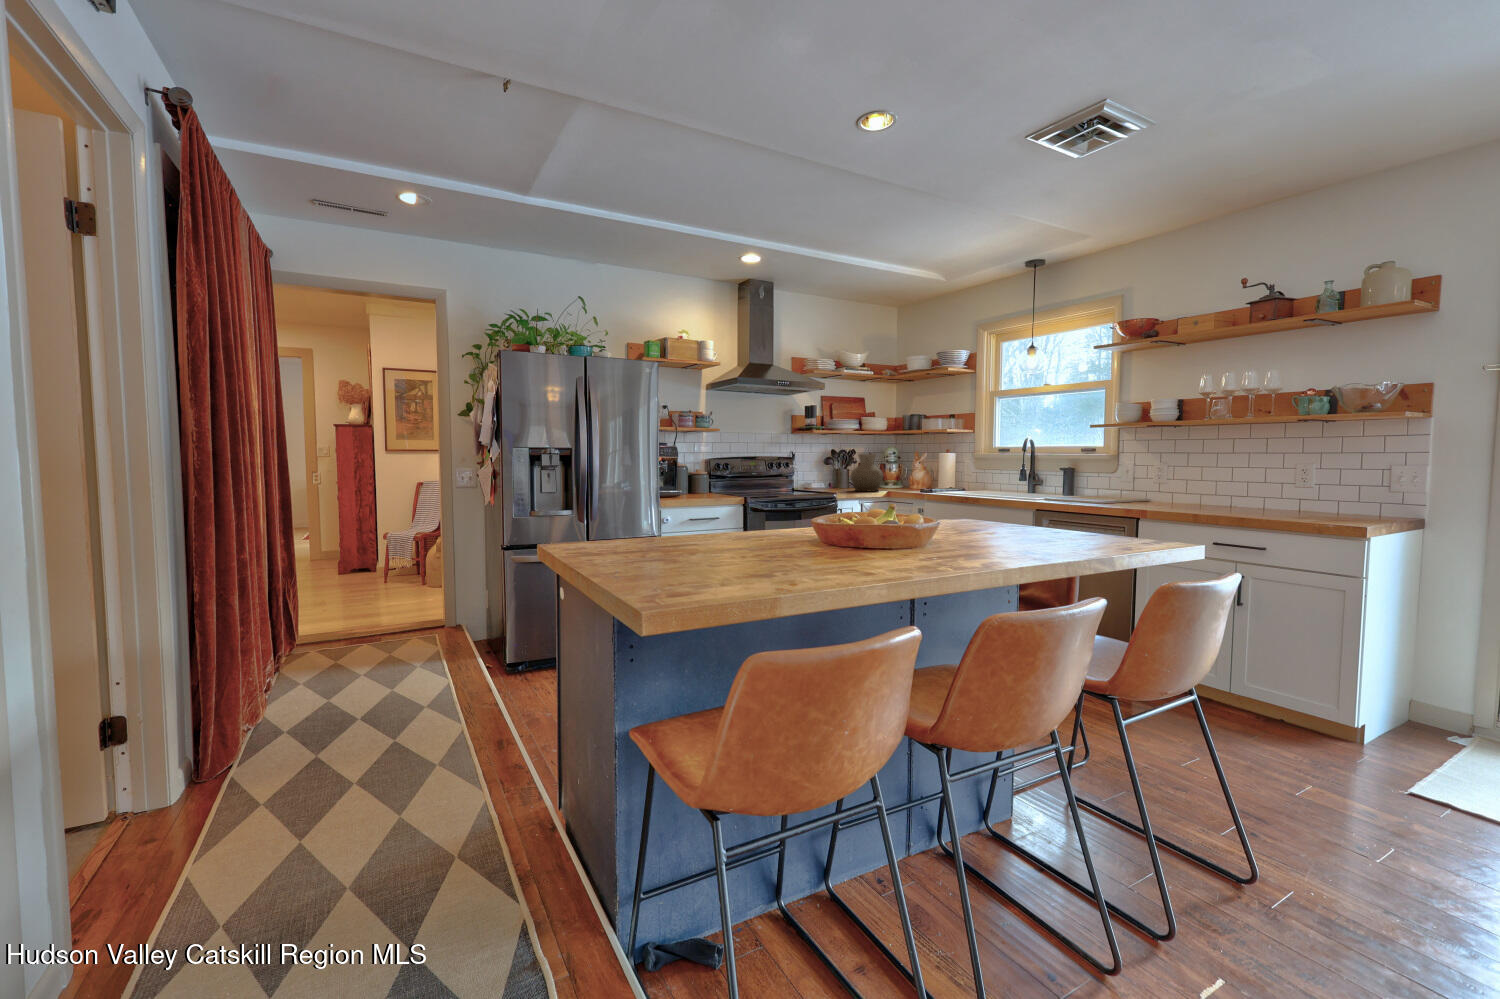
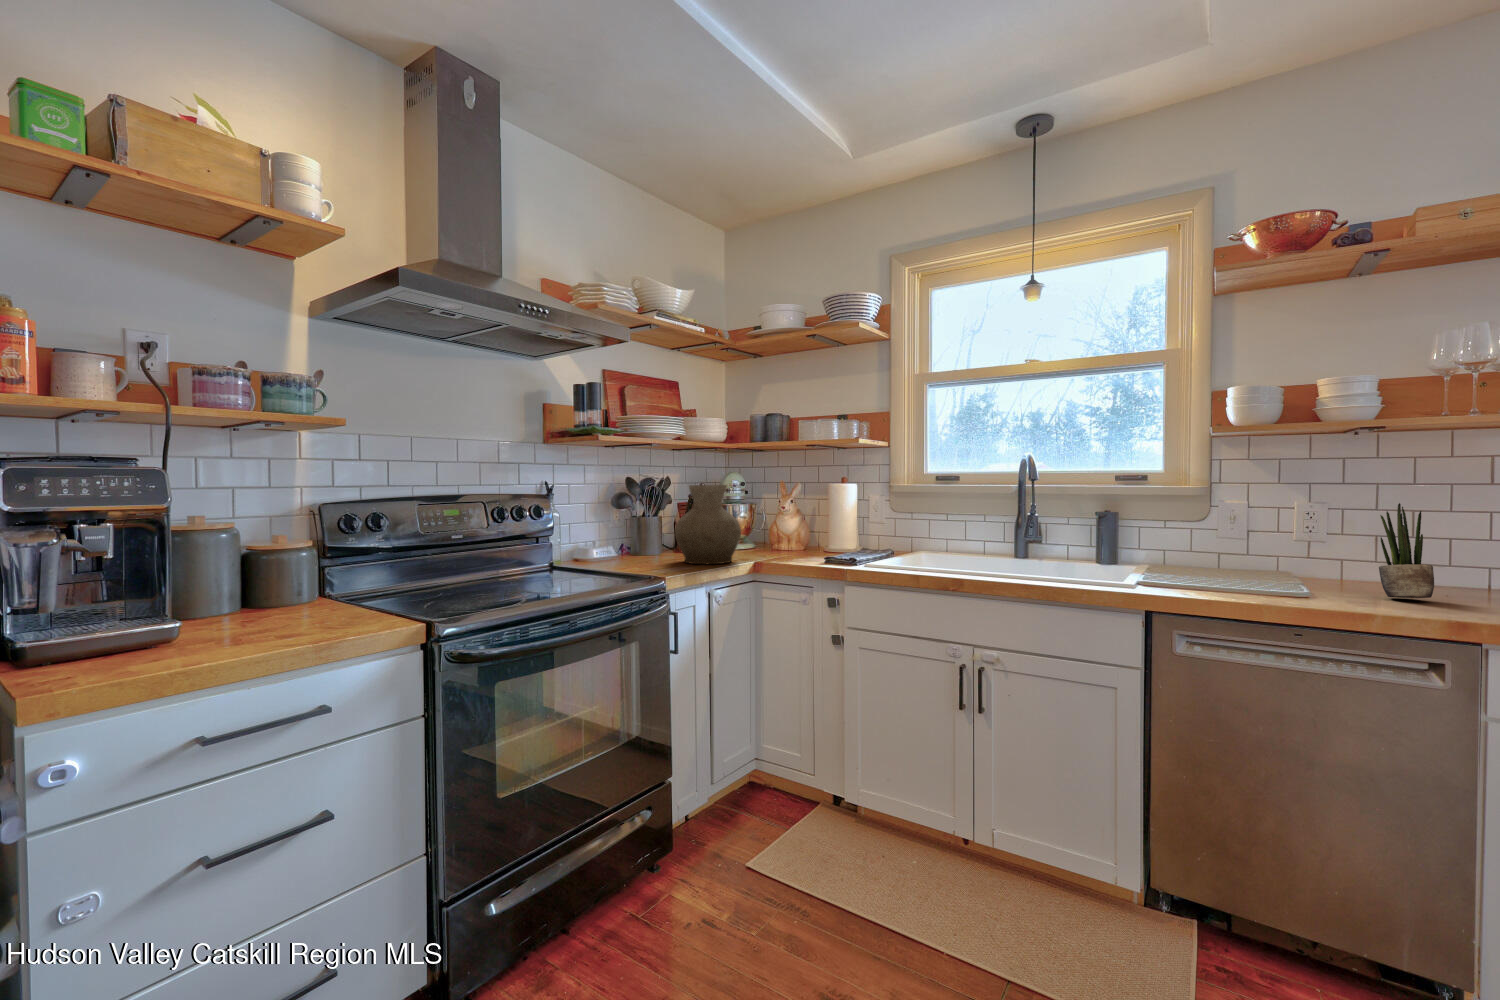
potted plant: none [1149,462,1170,506] -> present [1379,503,1434,598]

